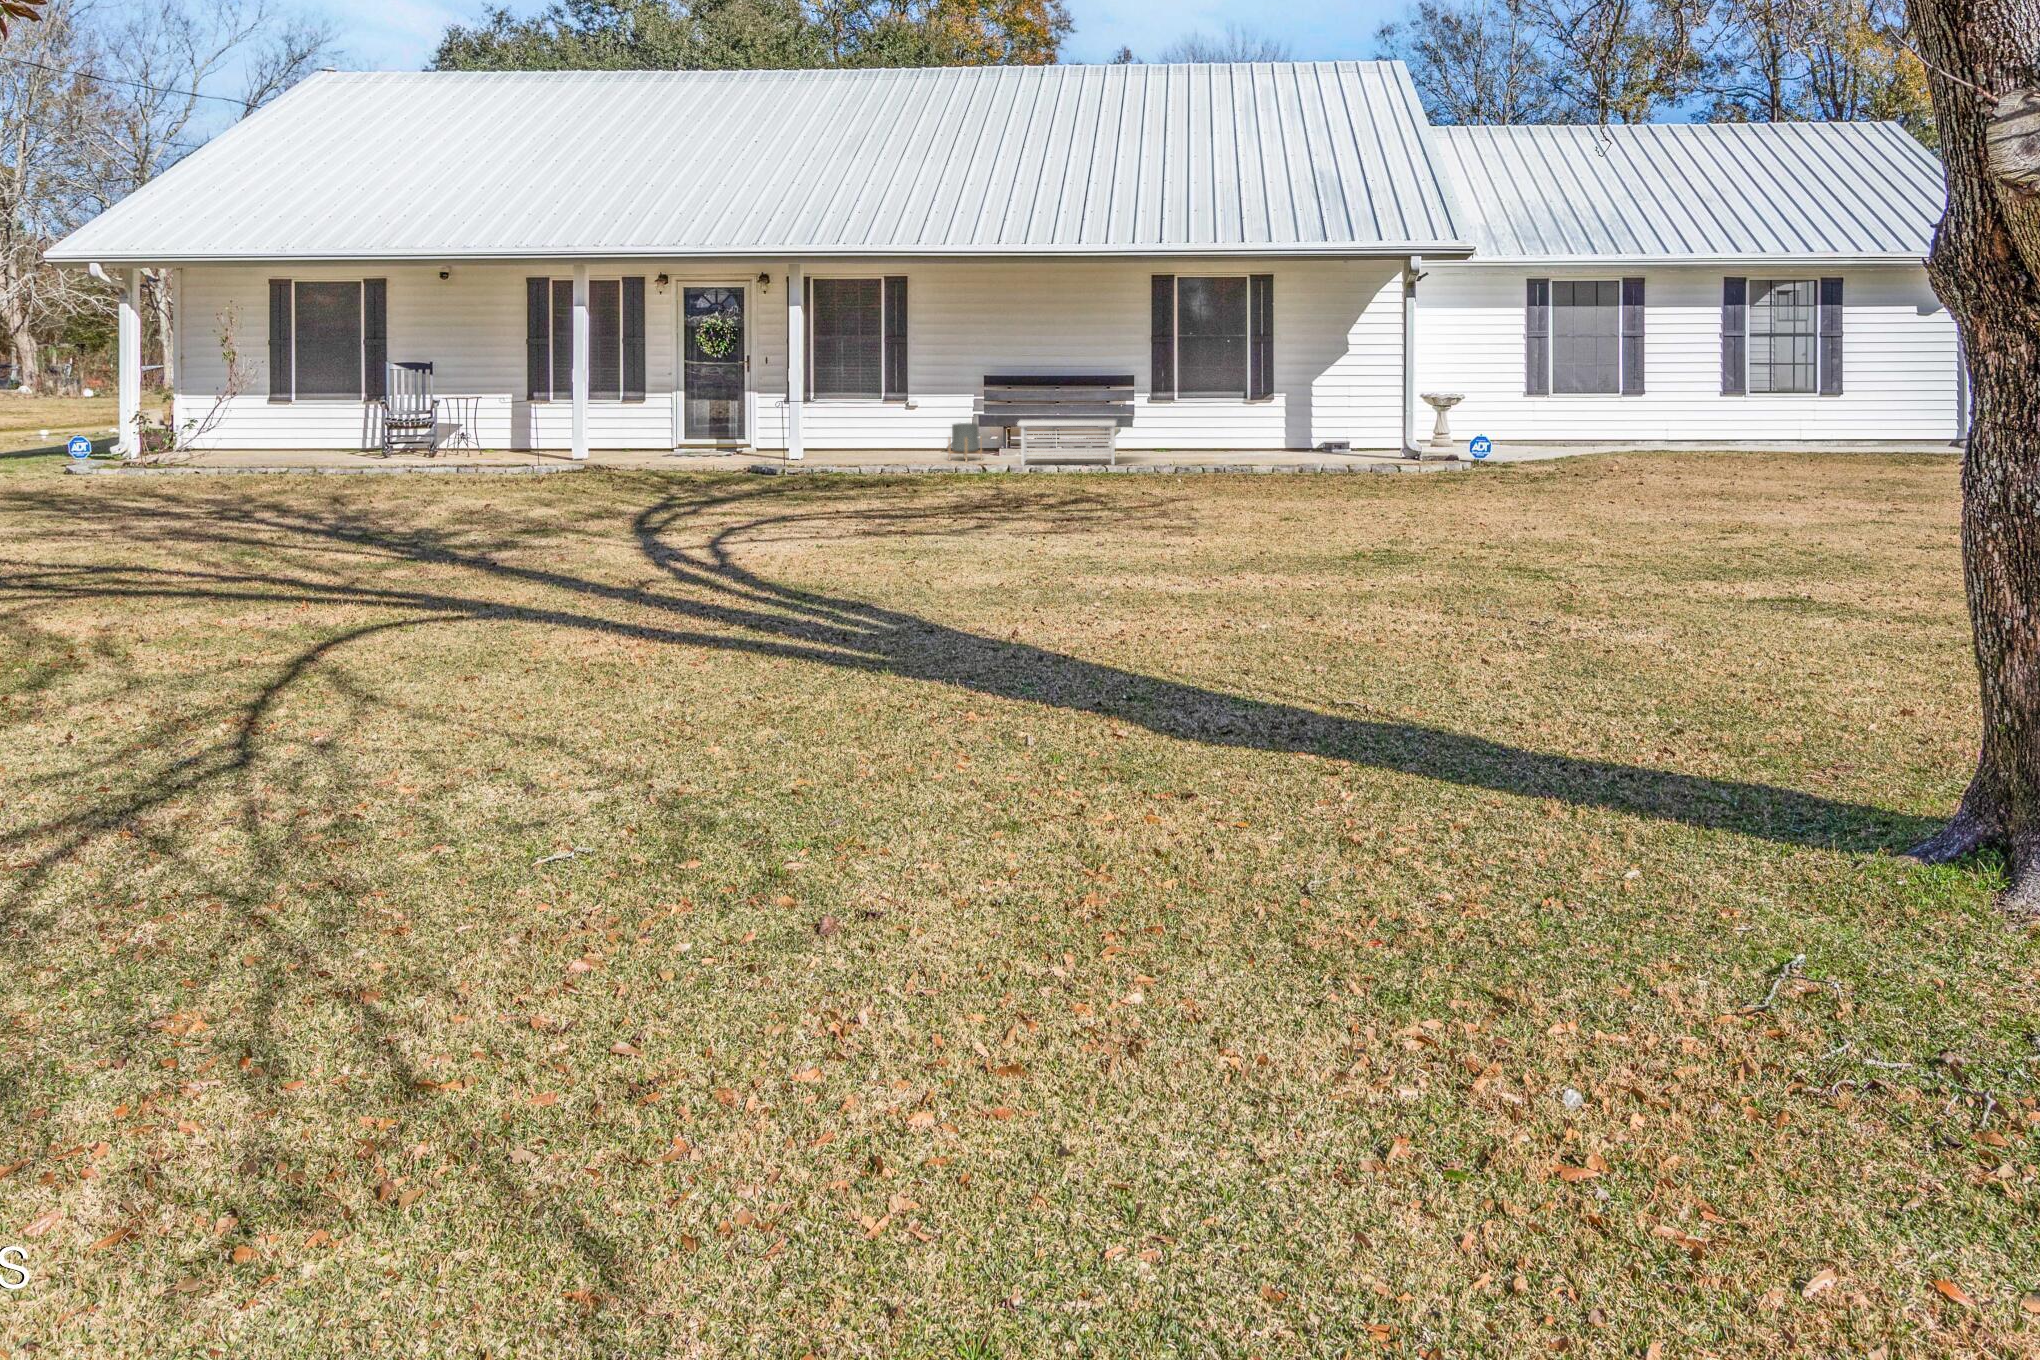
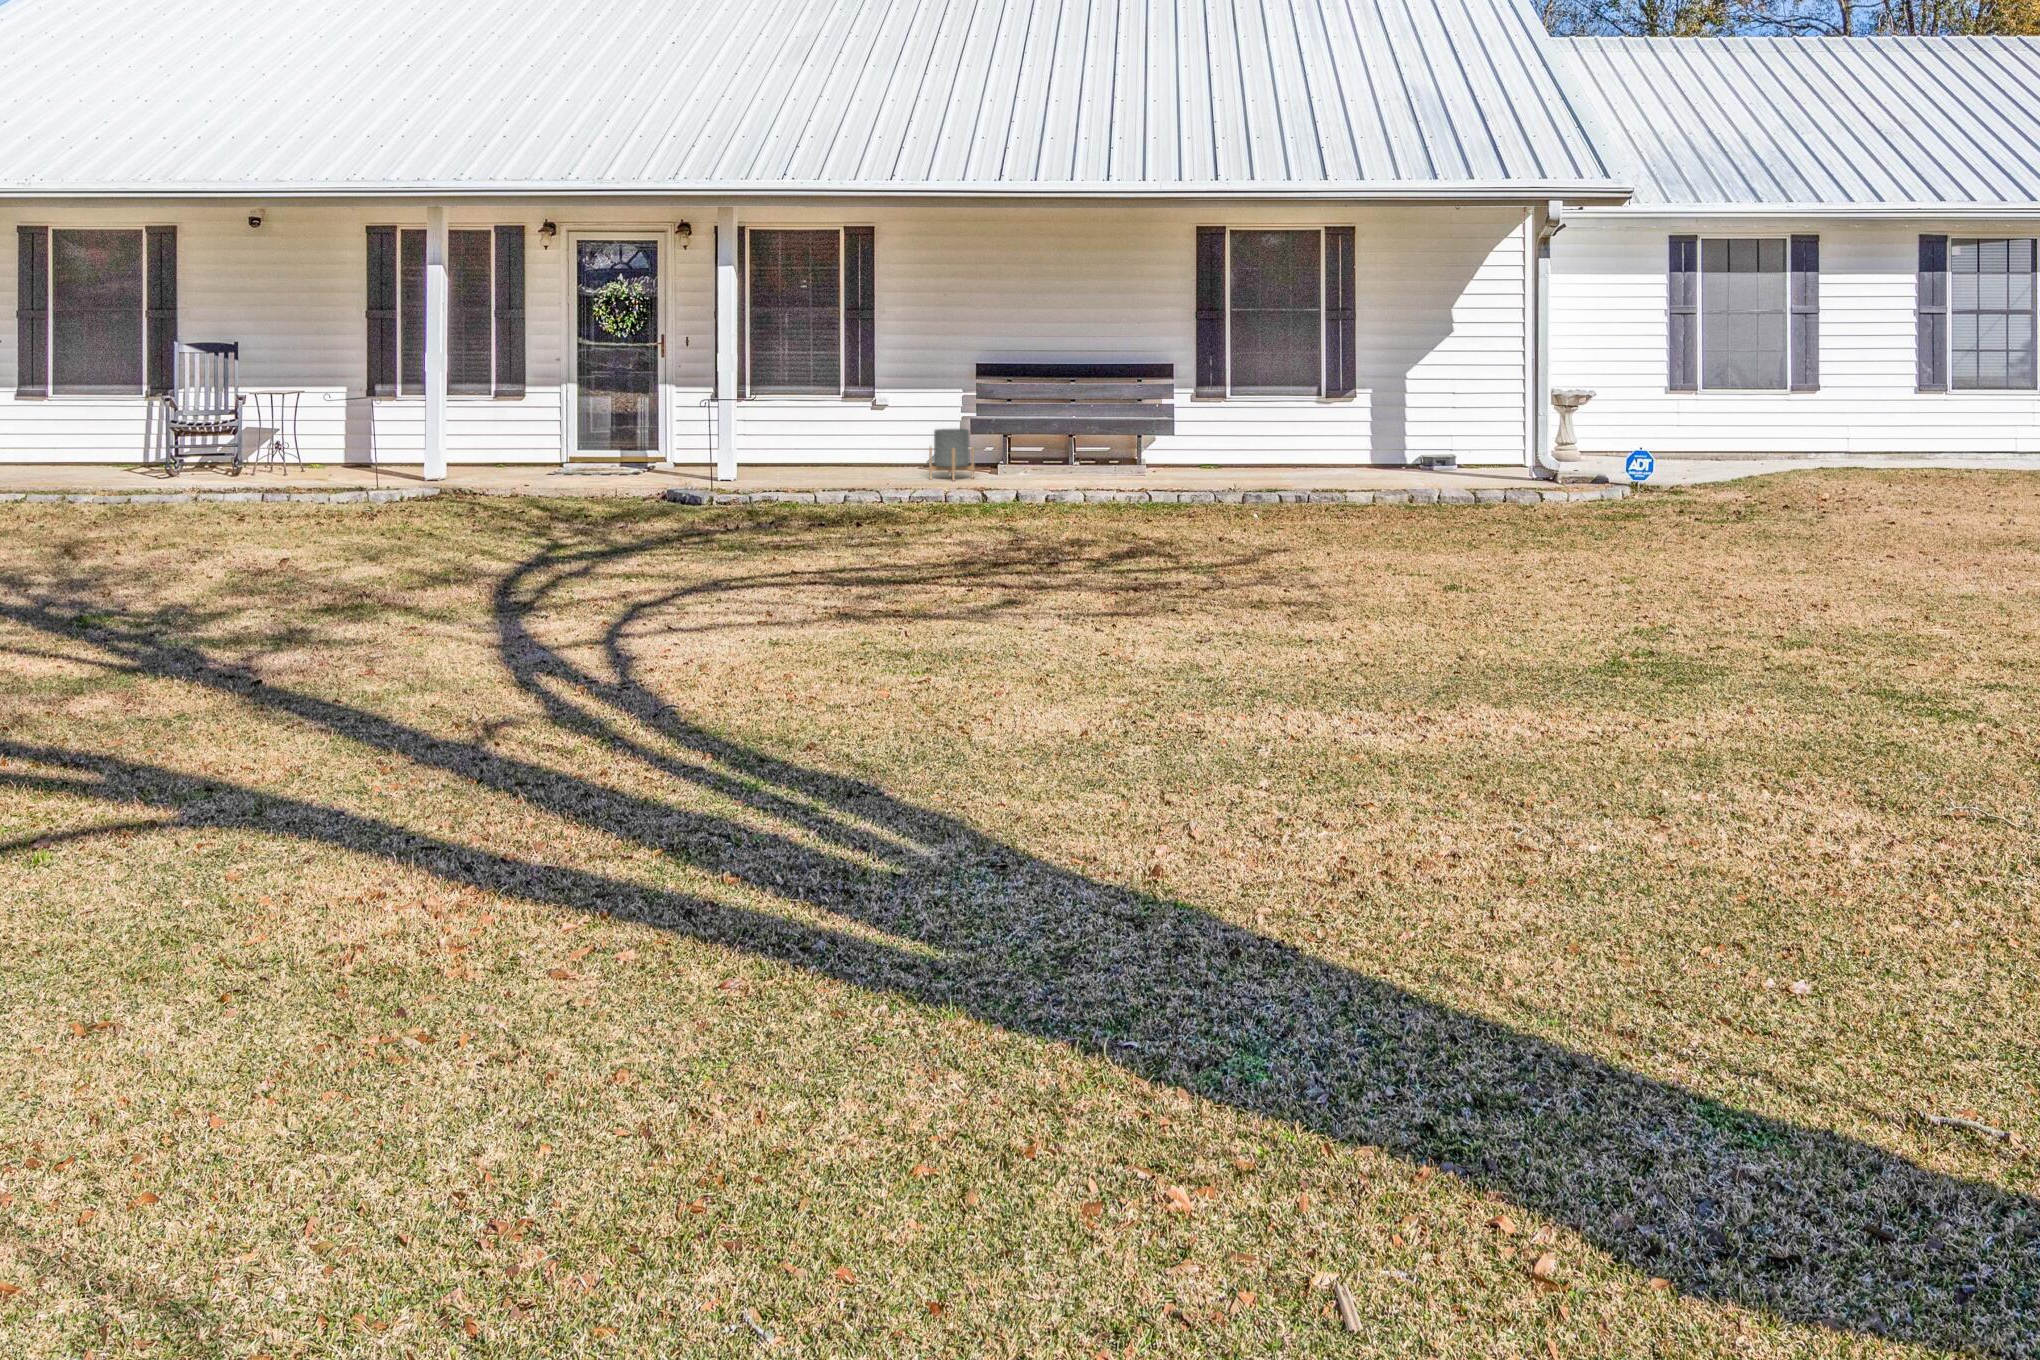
storage bench: present [1017,420,1116,465] -> none [1025,424,1160,488]

